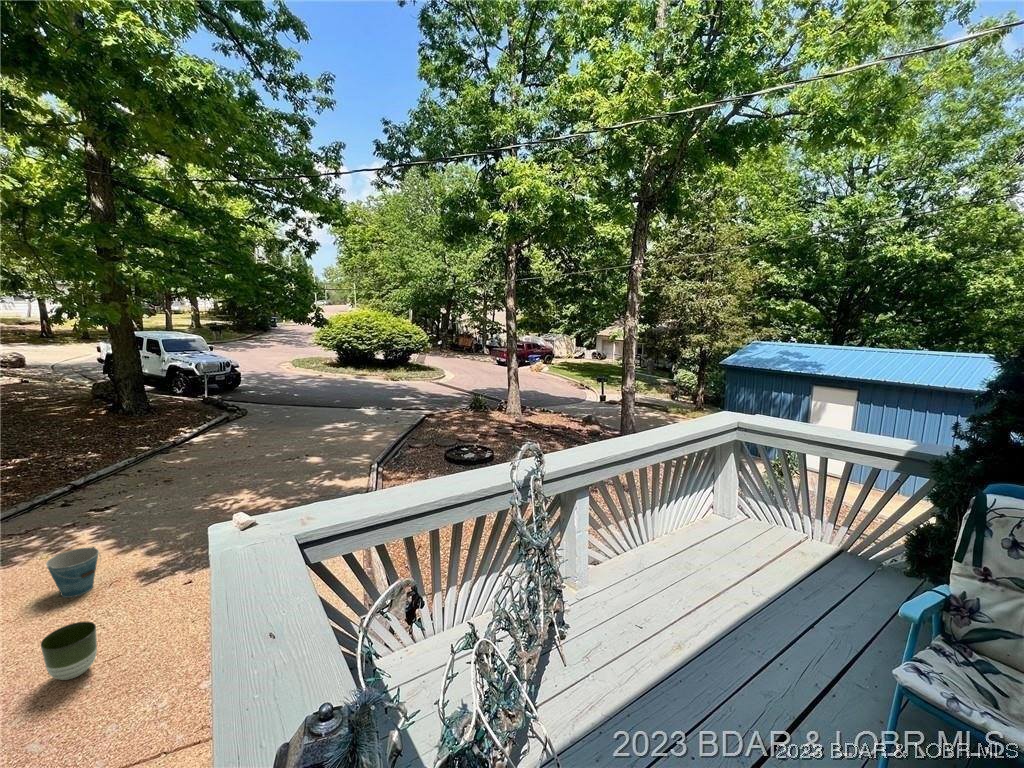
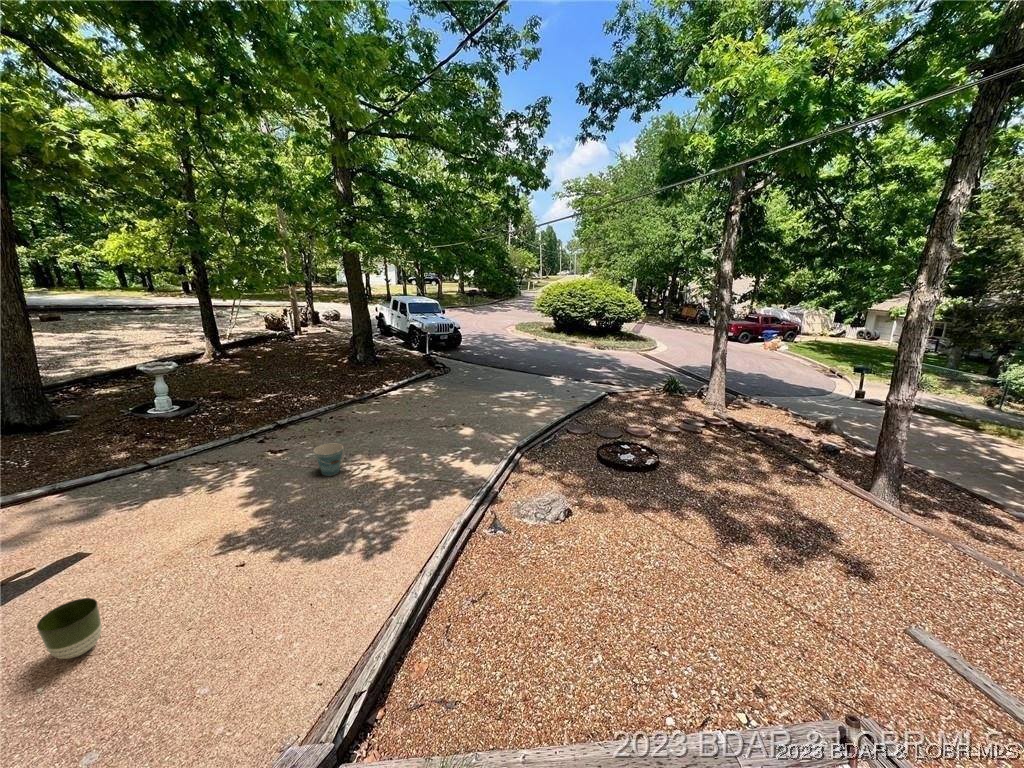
bucket: present [46,547,99,598] -> present [314,443,343,476]

